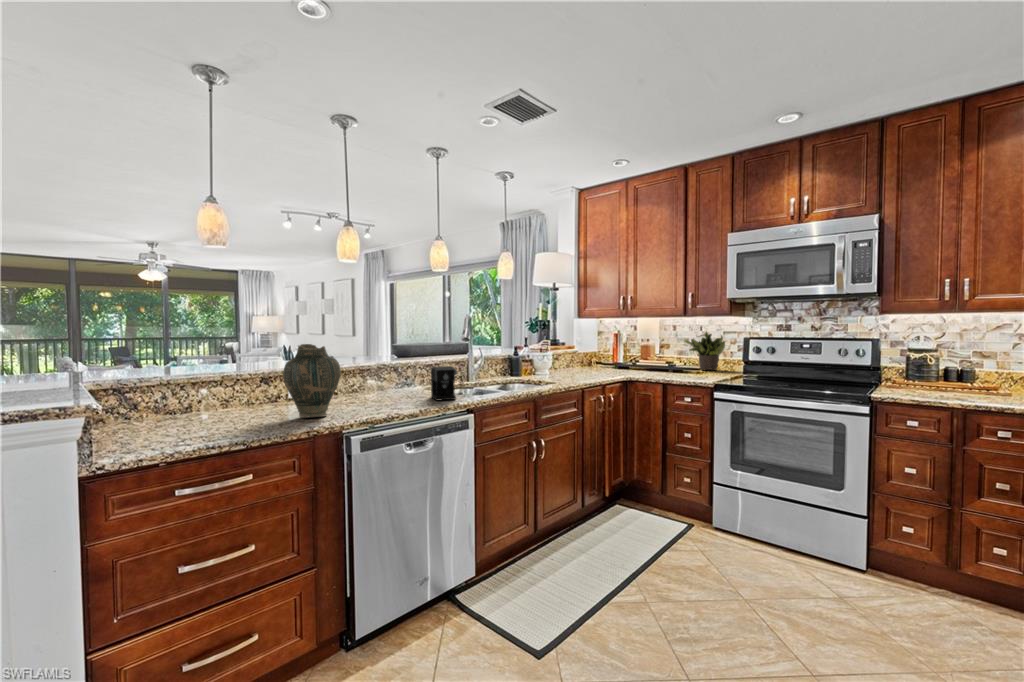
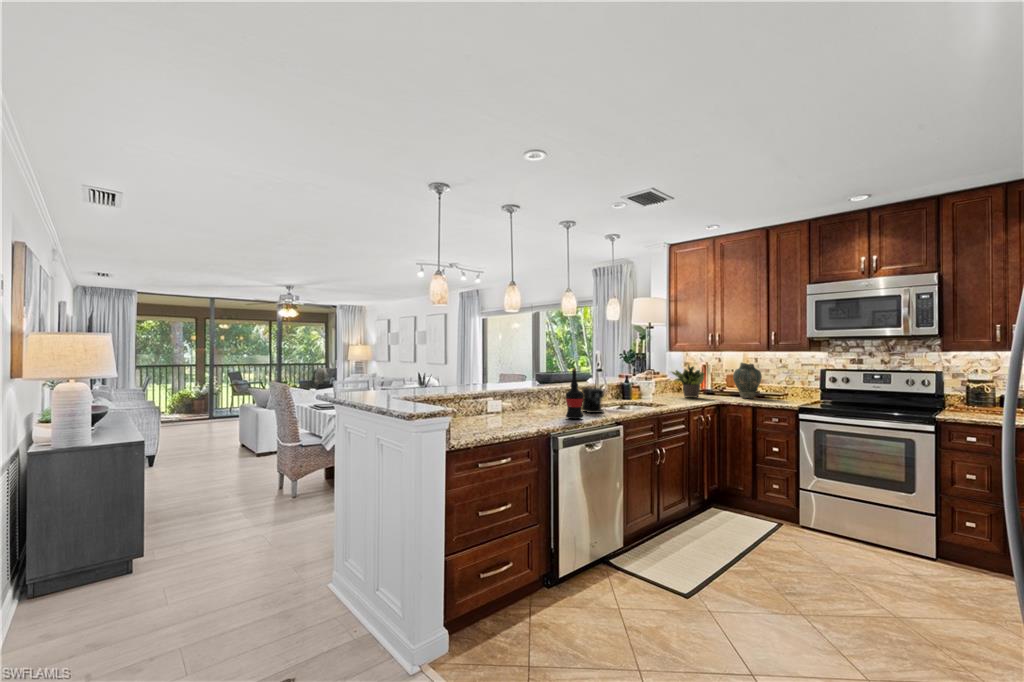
potted plant: present [685,332,725,370] -> present [672,365,705,397]
wine bottle: none [389,342,415,411] -> present [565,369,583,419]
vase: present [283,344,341,418] -> present [733,363,762,398]

